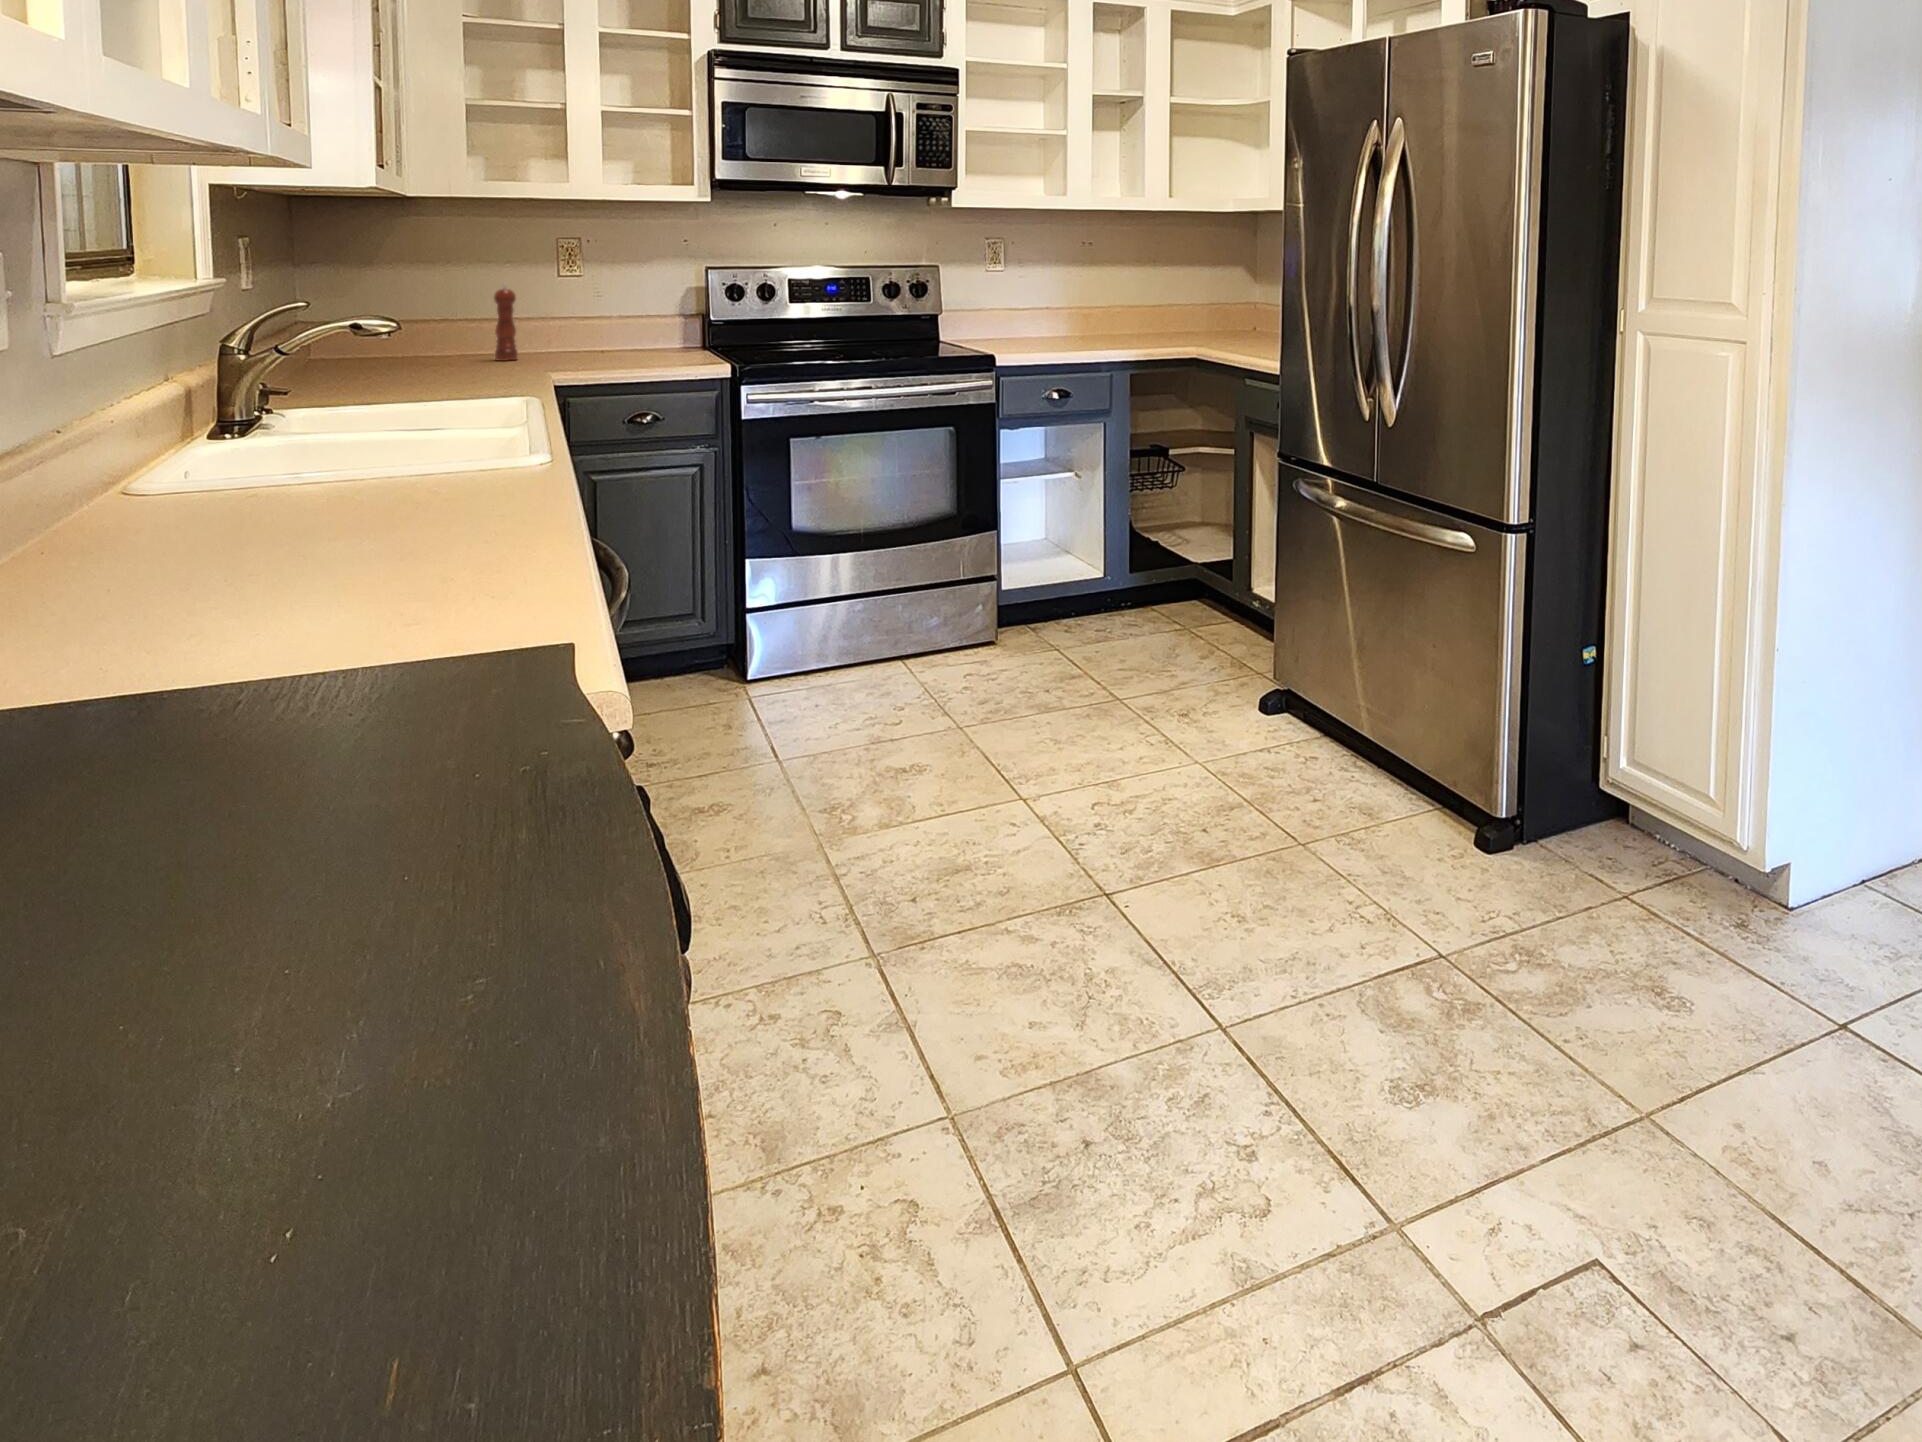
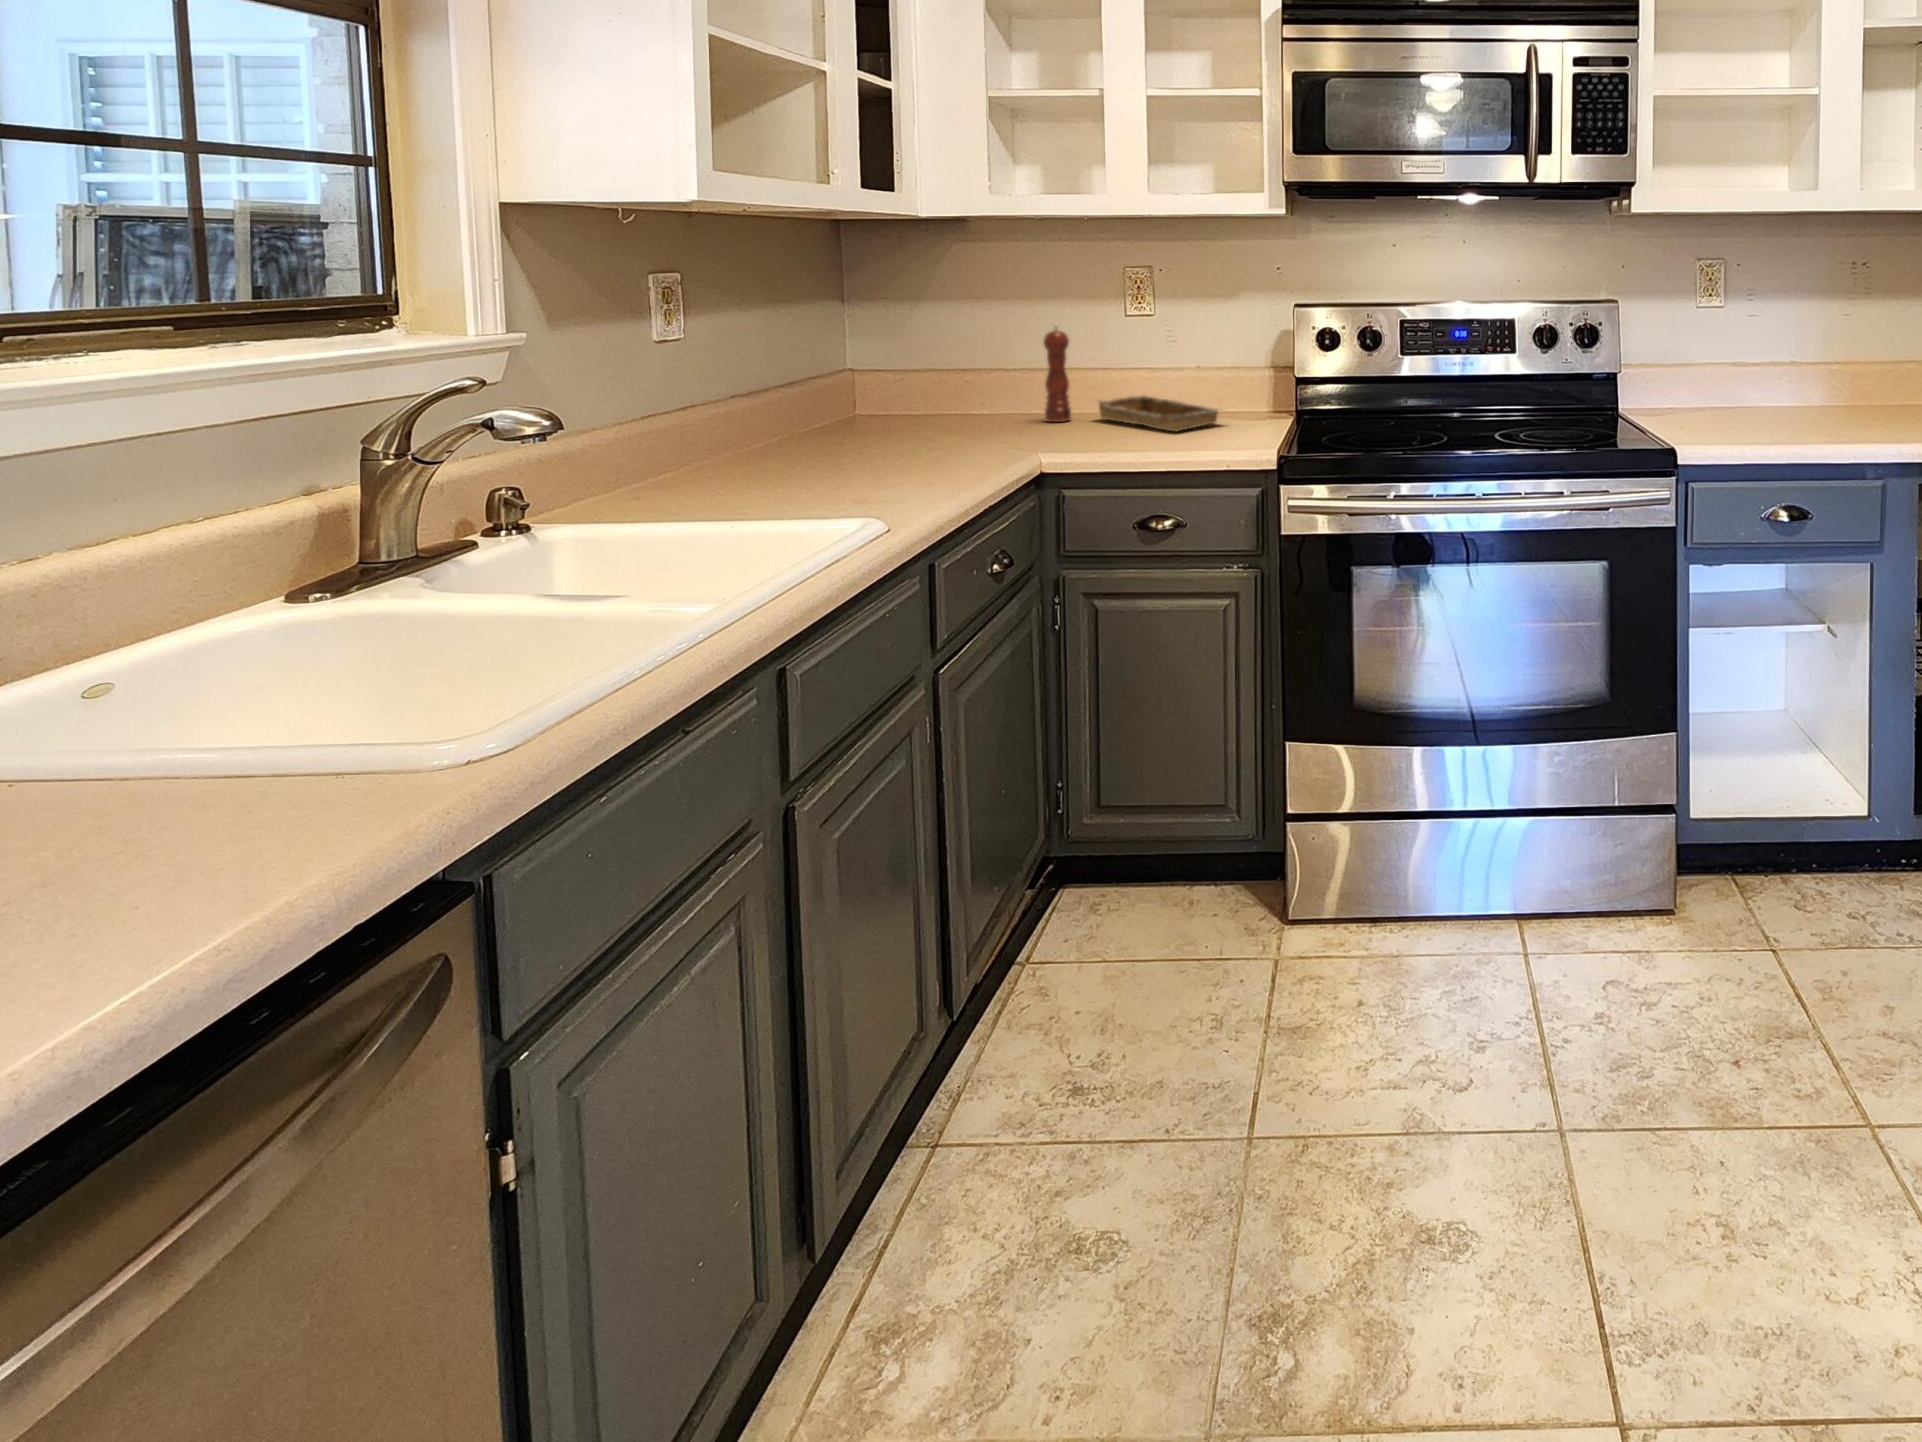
tray: none [536,340,657,361] -> present [1097,395,1219,431]

